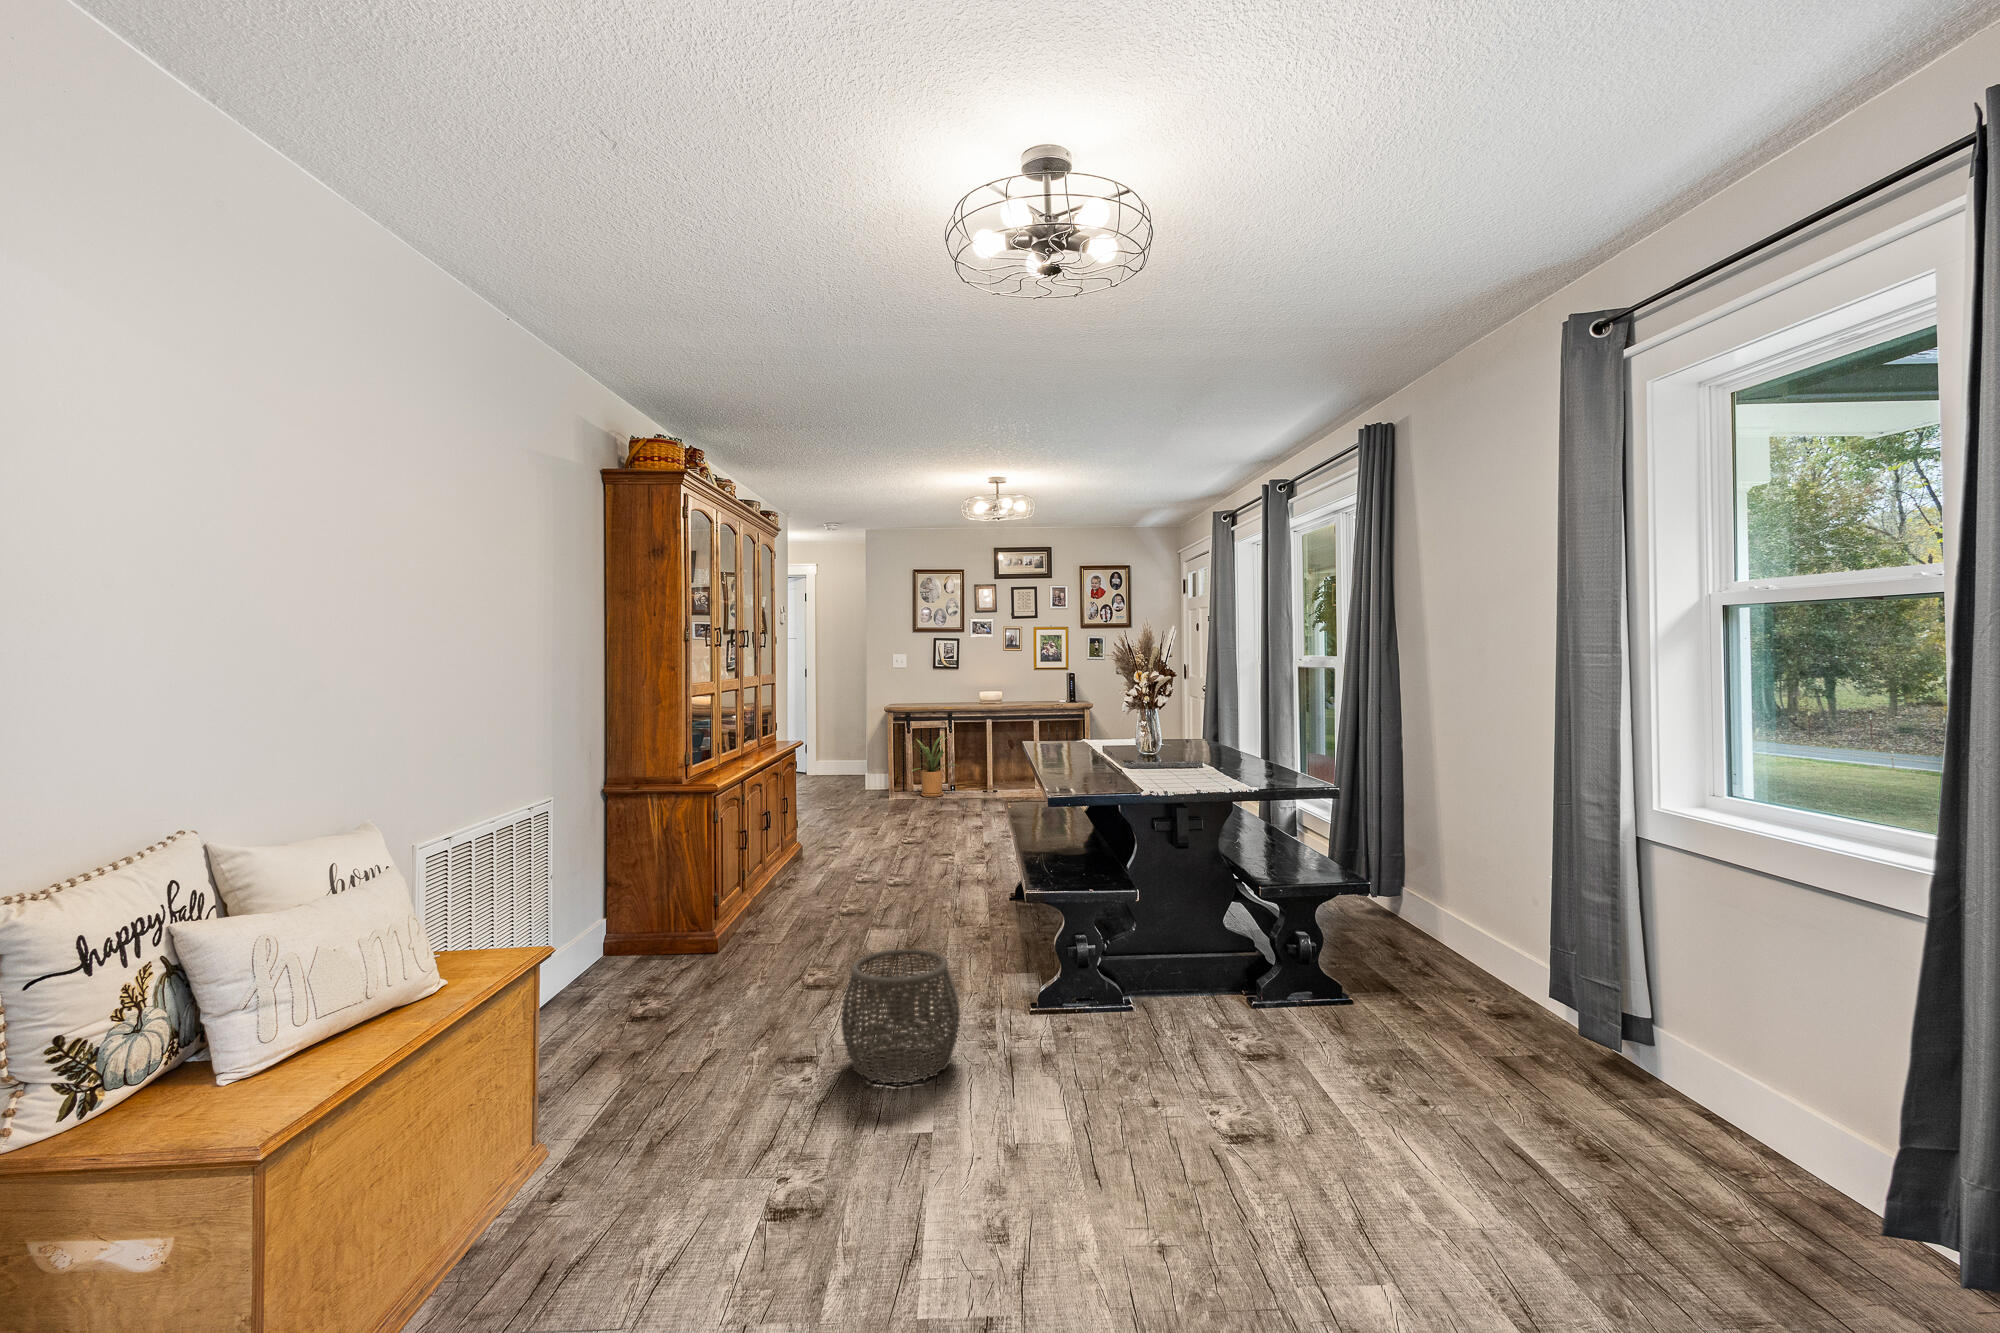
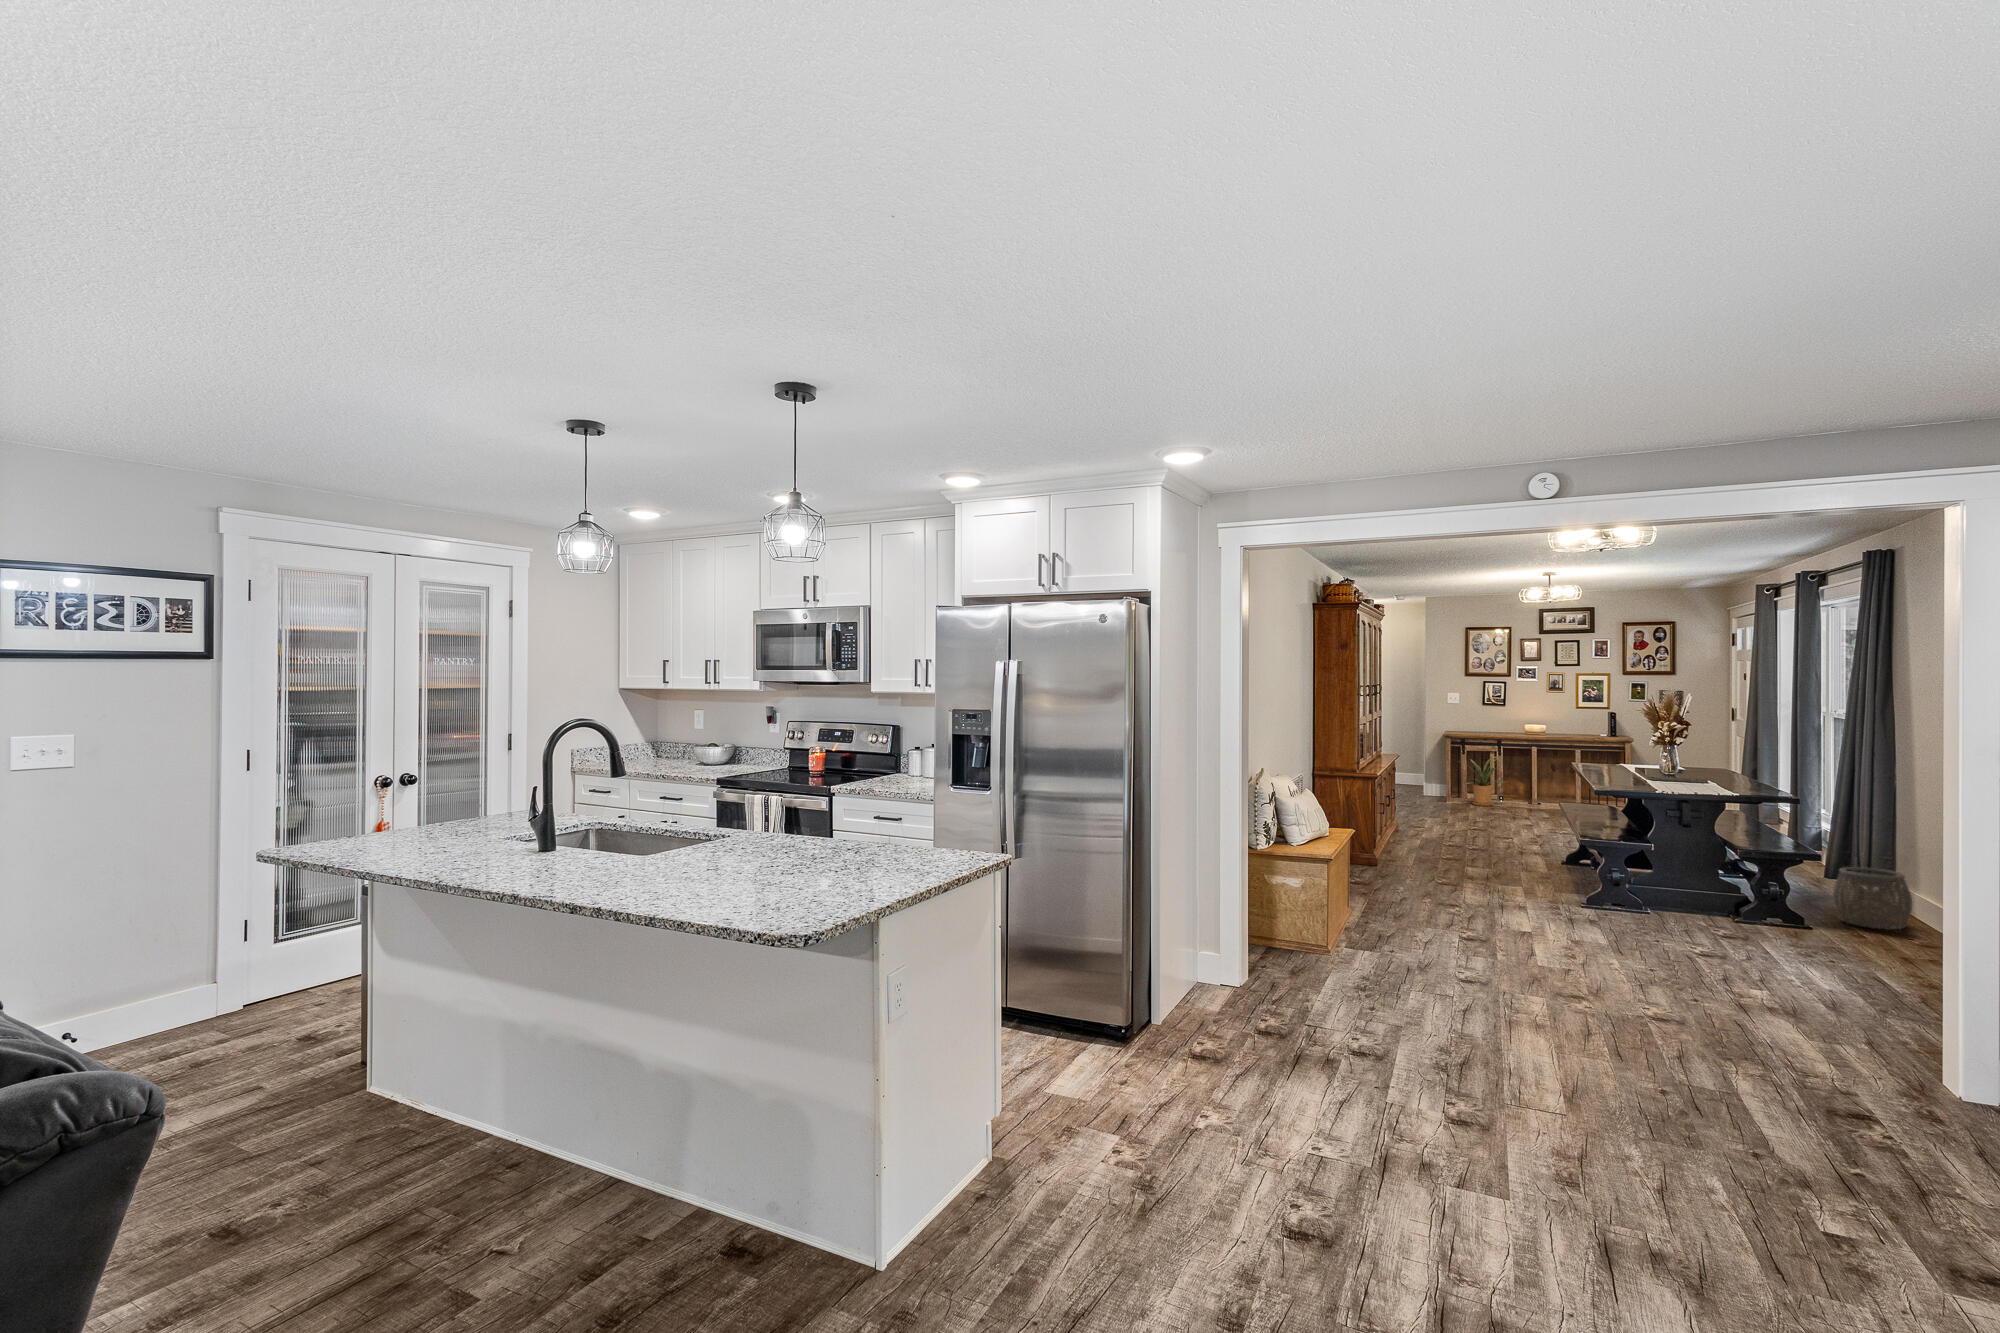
woven basket: present [841,949,960,1084] -> present [1833,867,1912,929]

